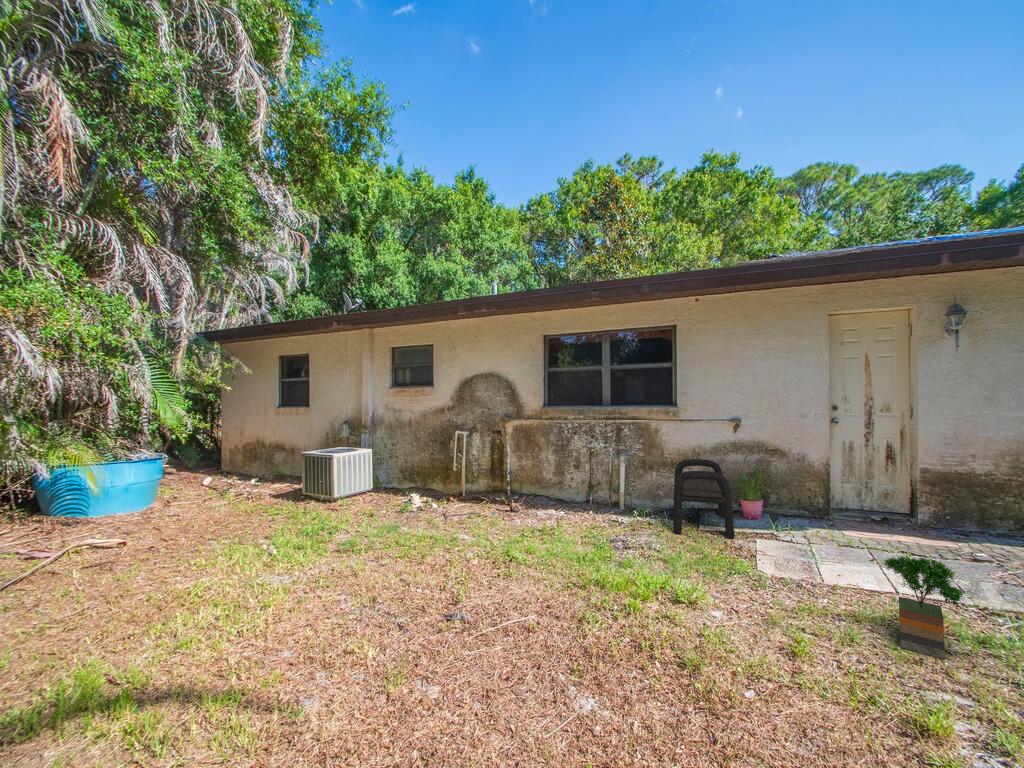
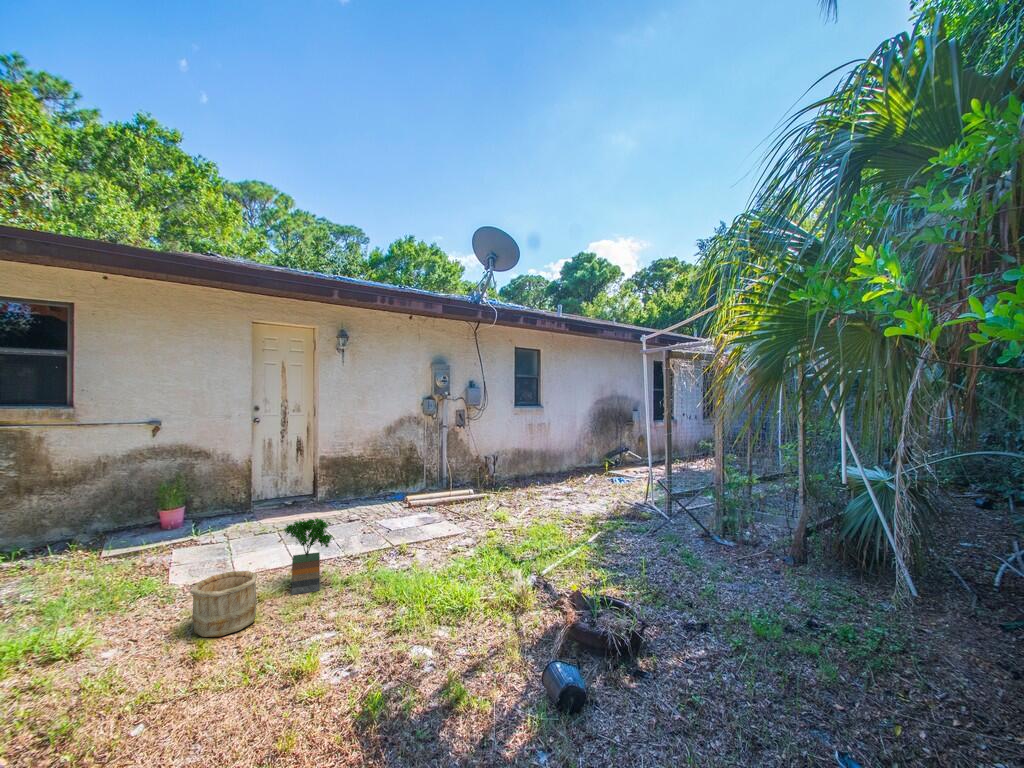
bench: present [673,459,734,539] -> none [57,472,147,570]
wooden bucket: none [779,589,853,666] -> present [190,571,257,637]

